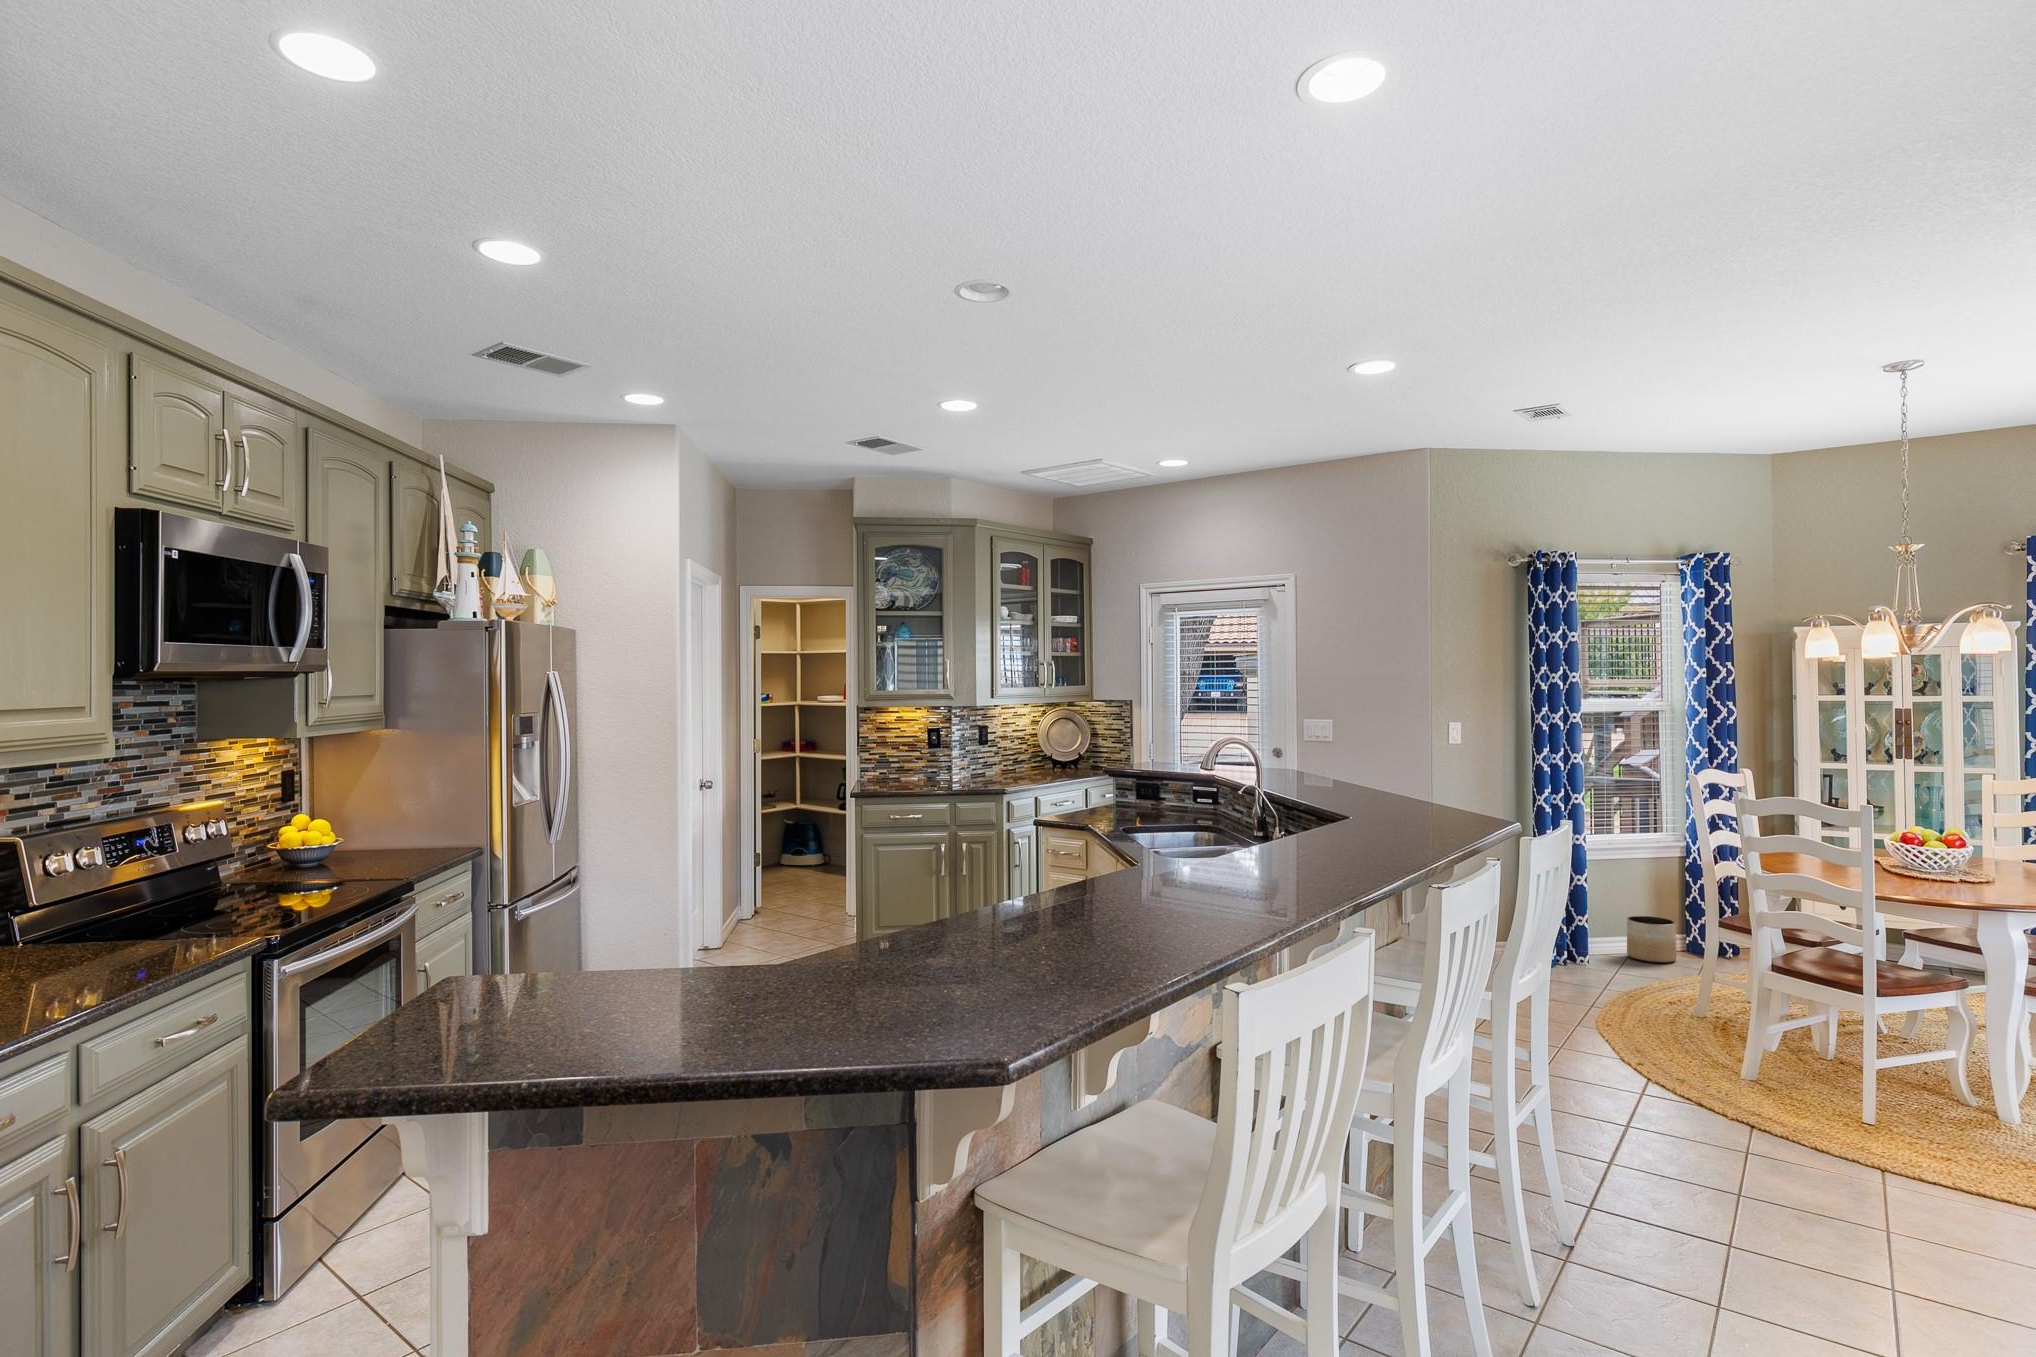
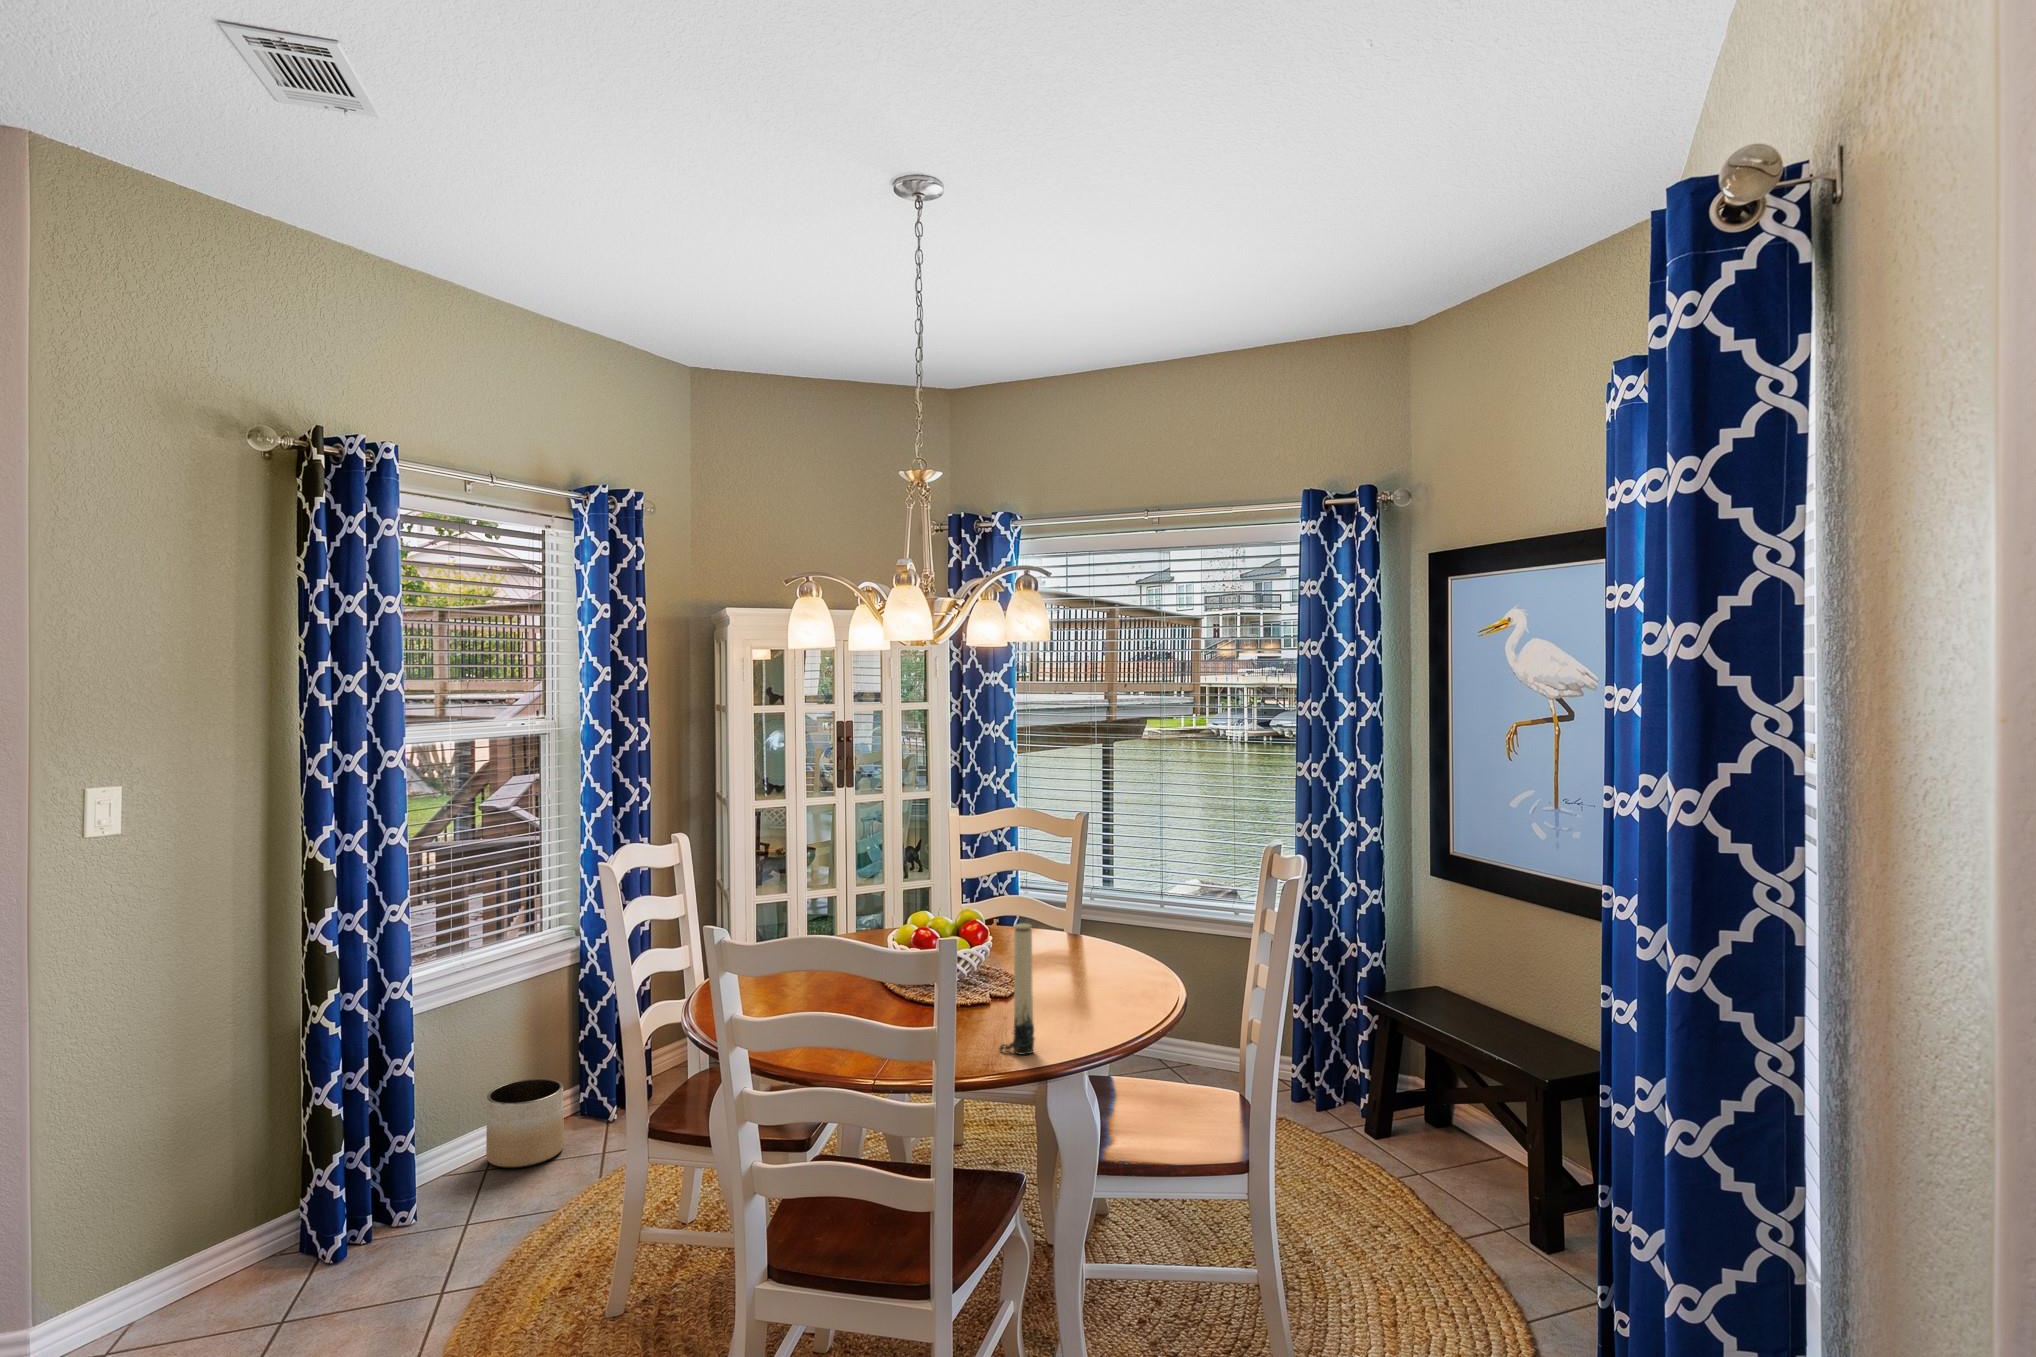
candle: none [1966,816,1995,893] -> present [999,924,1034,1055]

